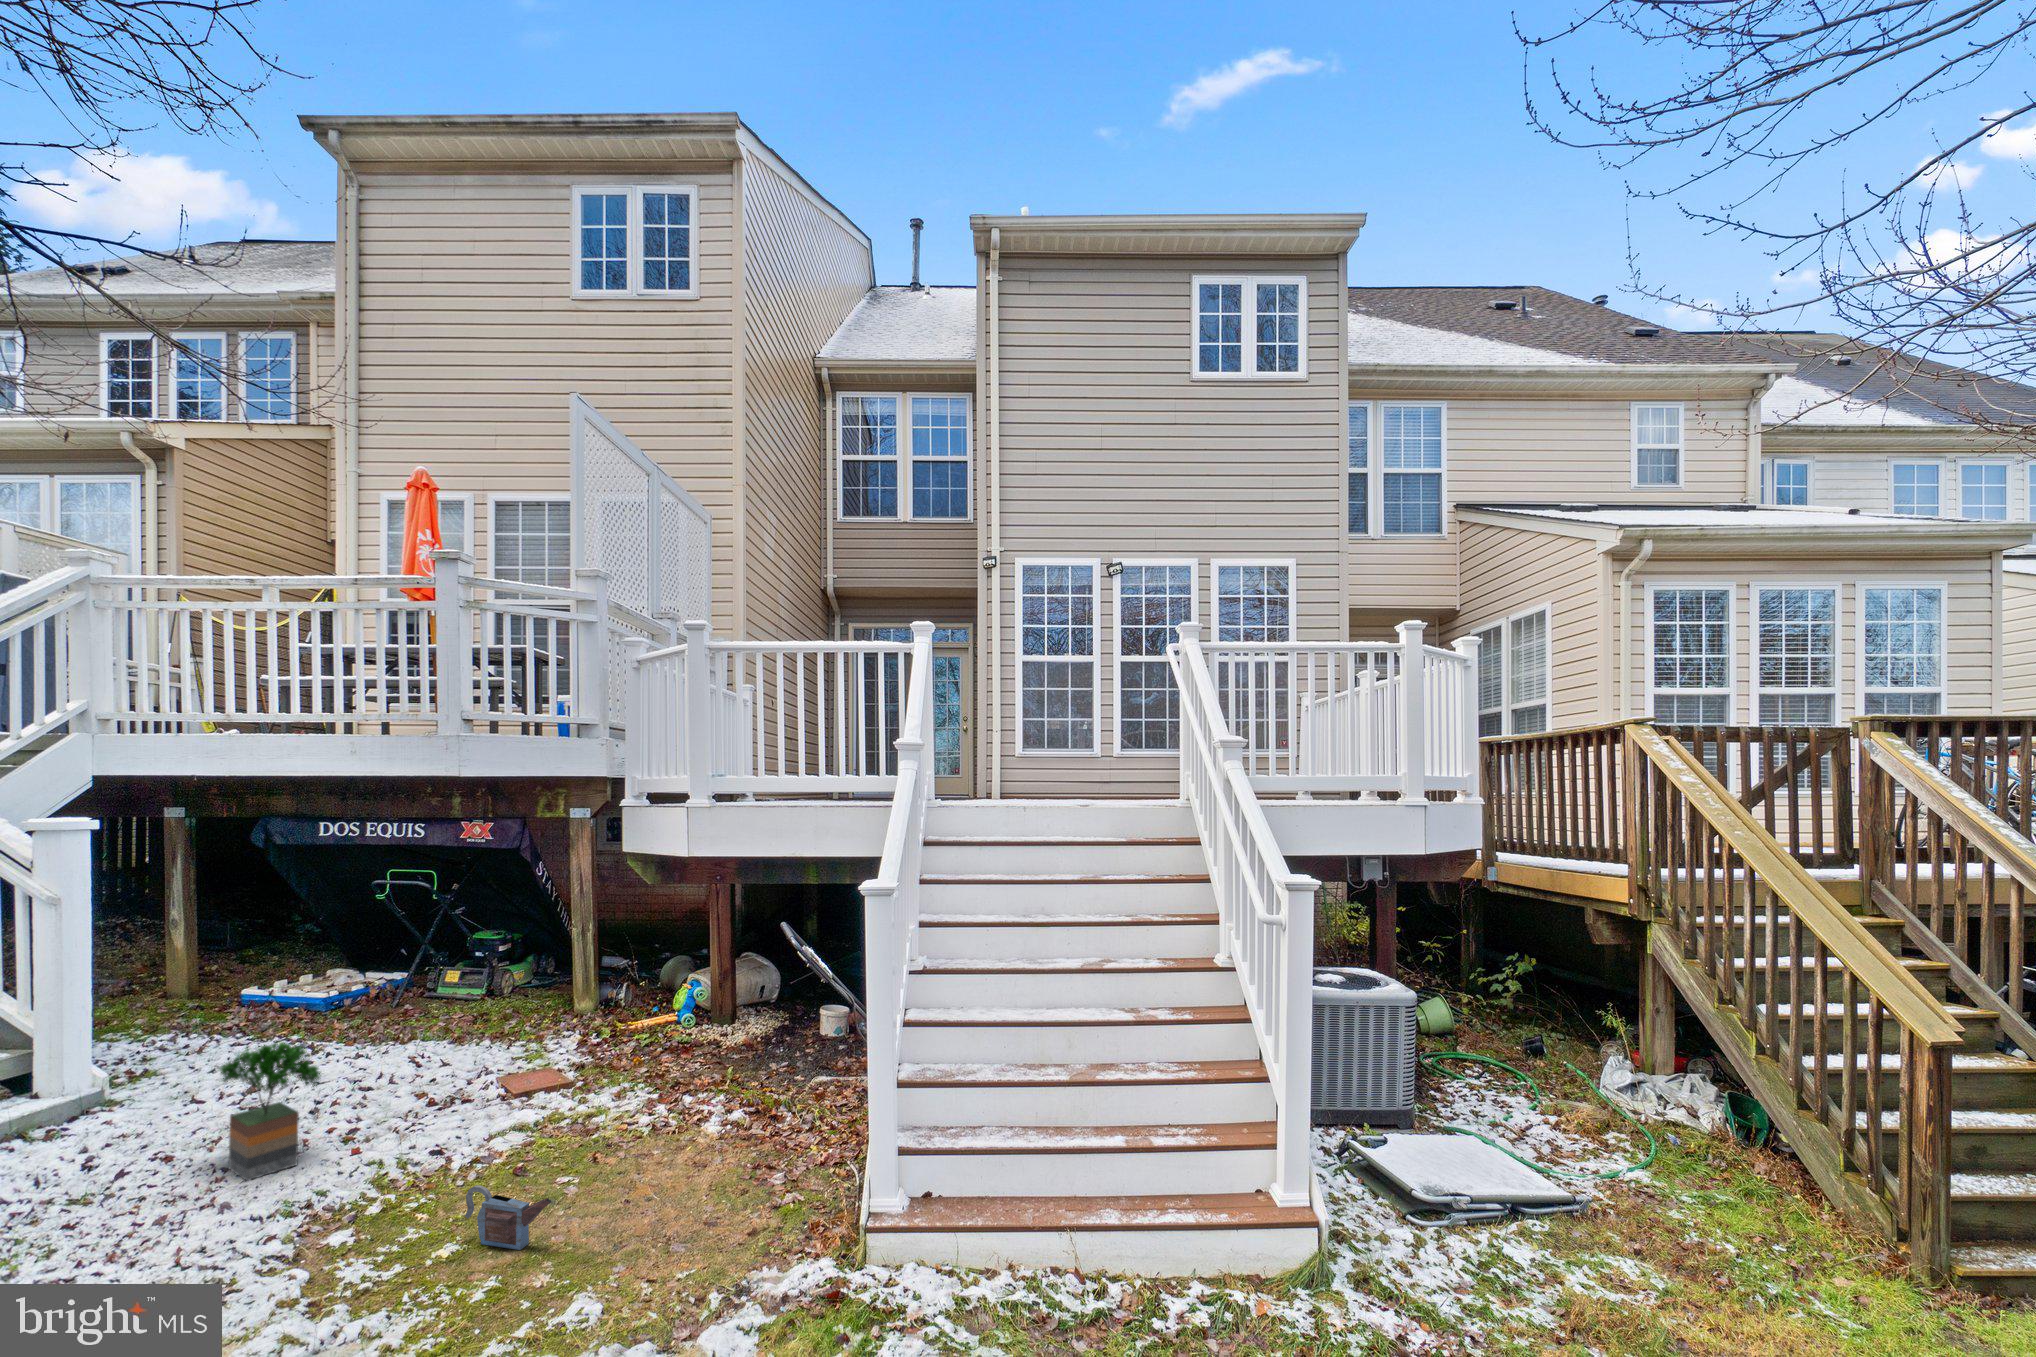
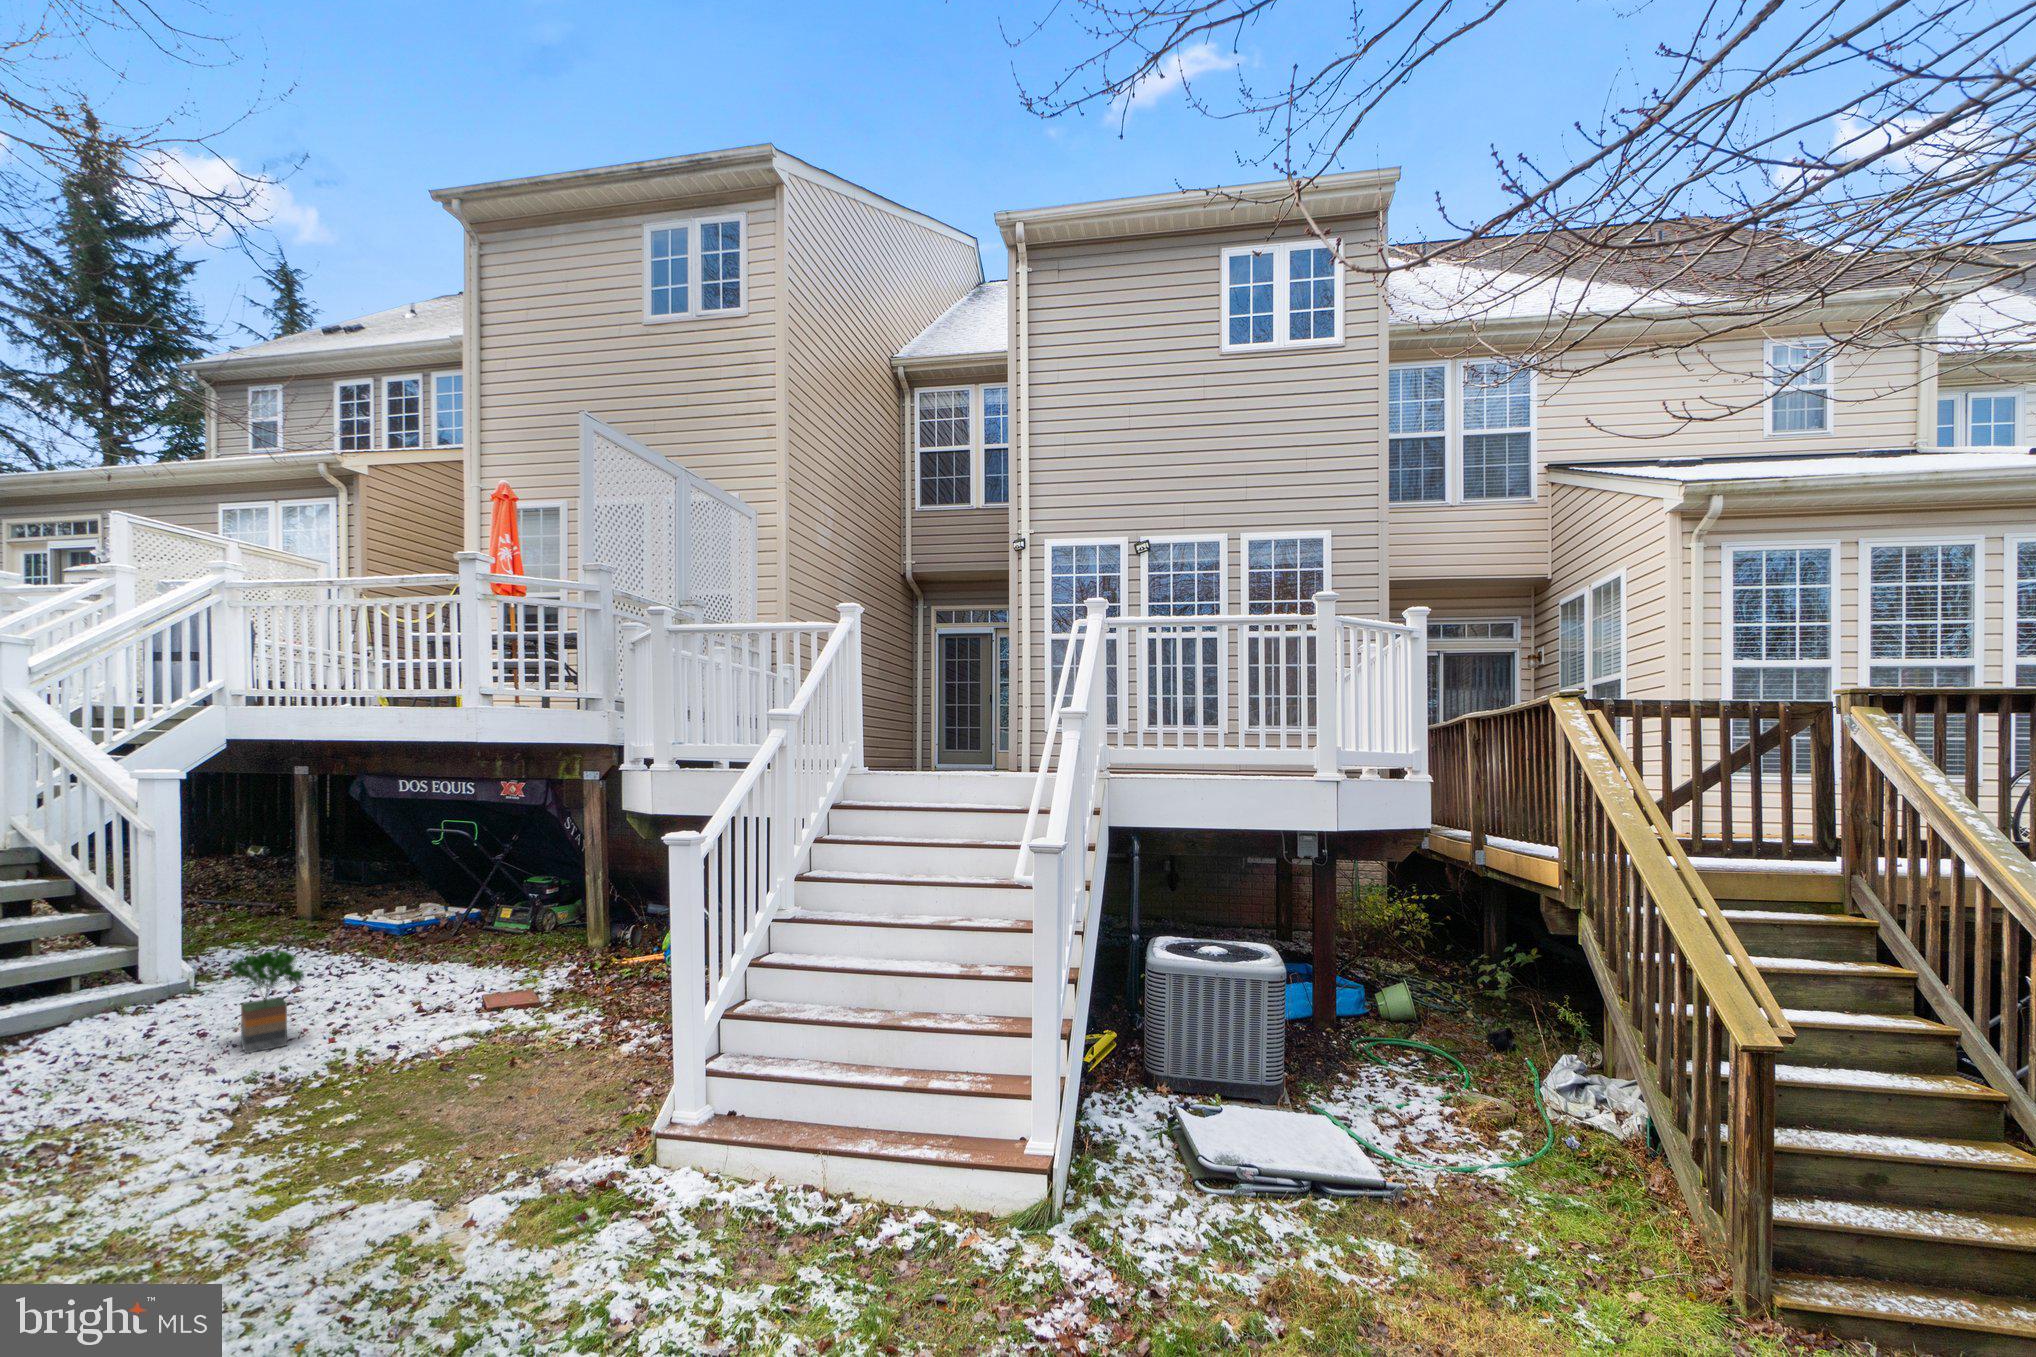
watering can: present [465,1185,551,1250] -> none [354,1066,406,1119]

